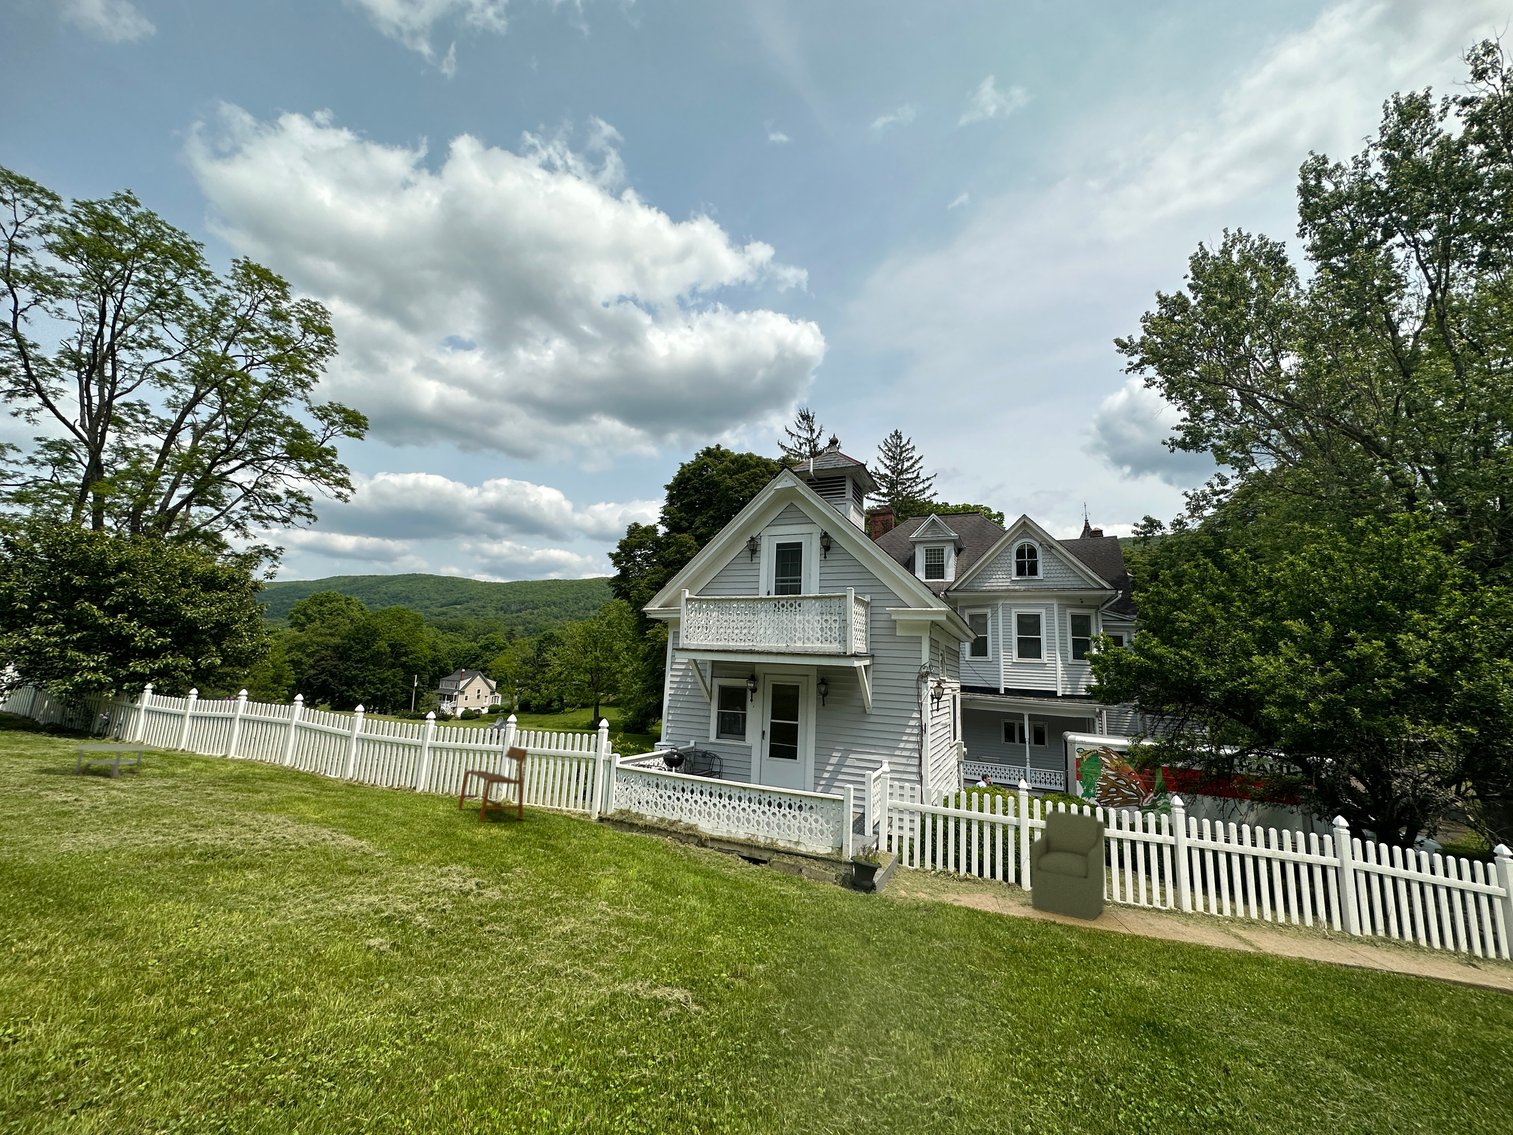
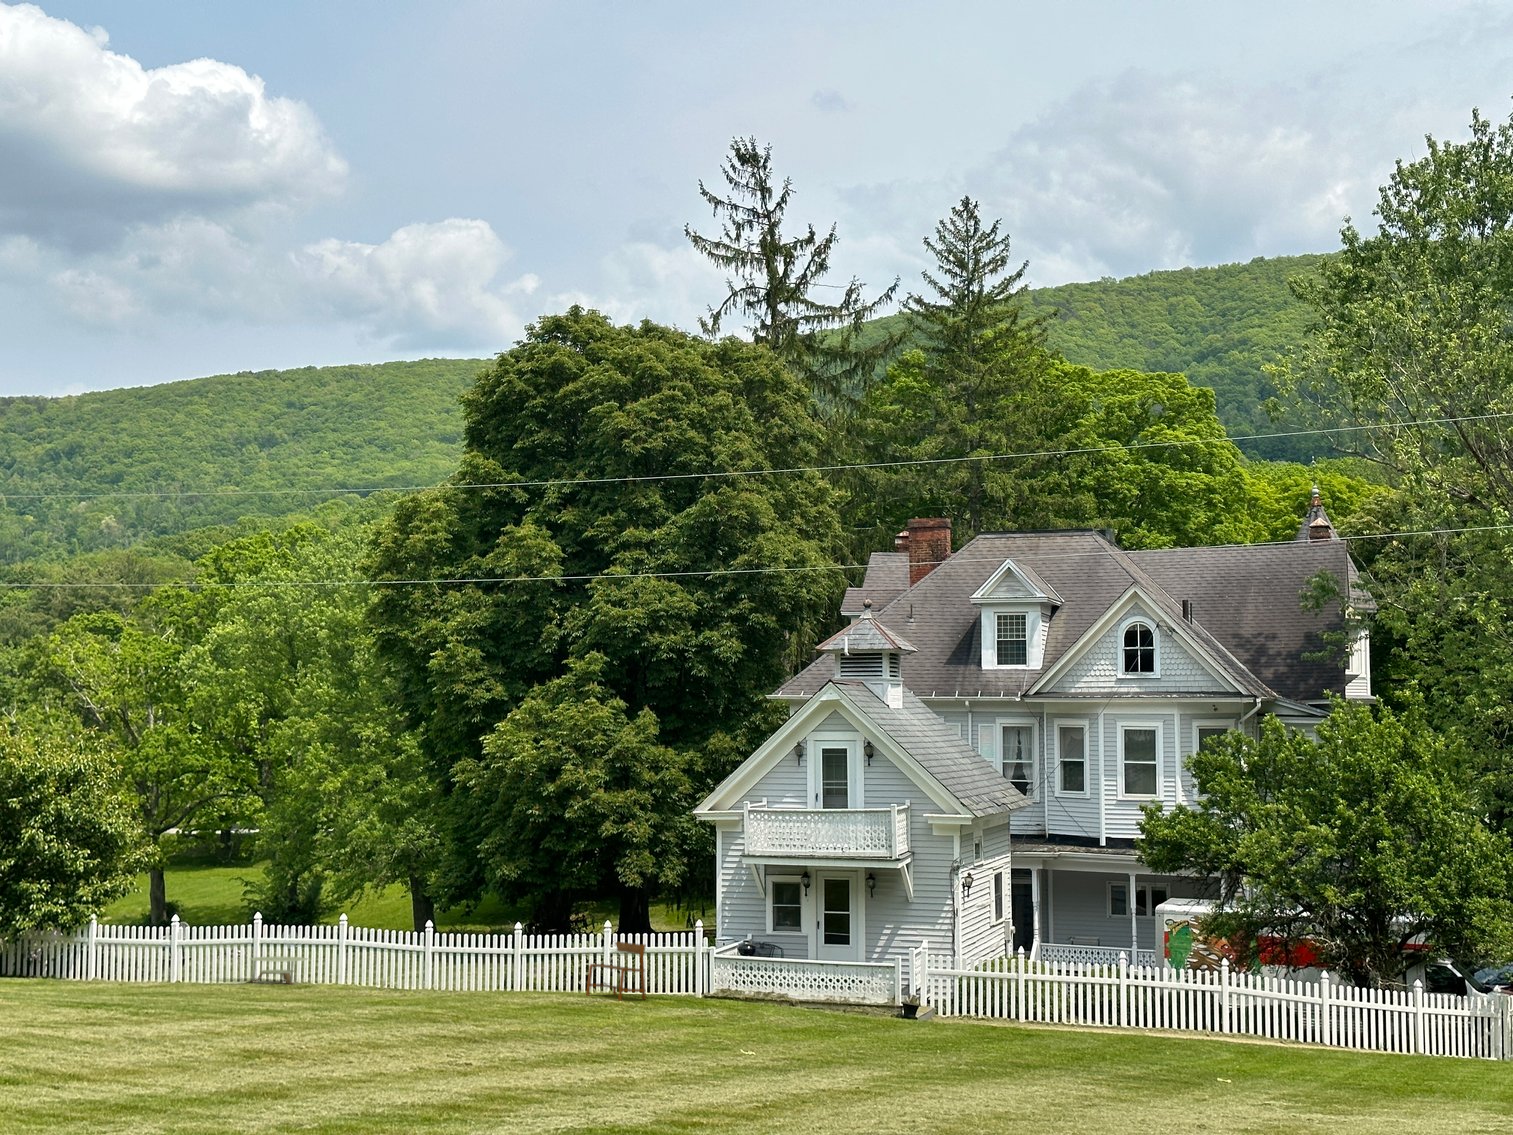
chair: present [1031,811,1105,920] -> none [1020,967,1069,1031]

